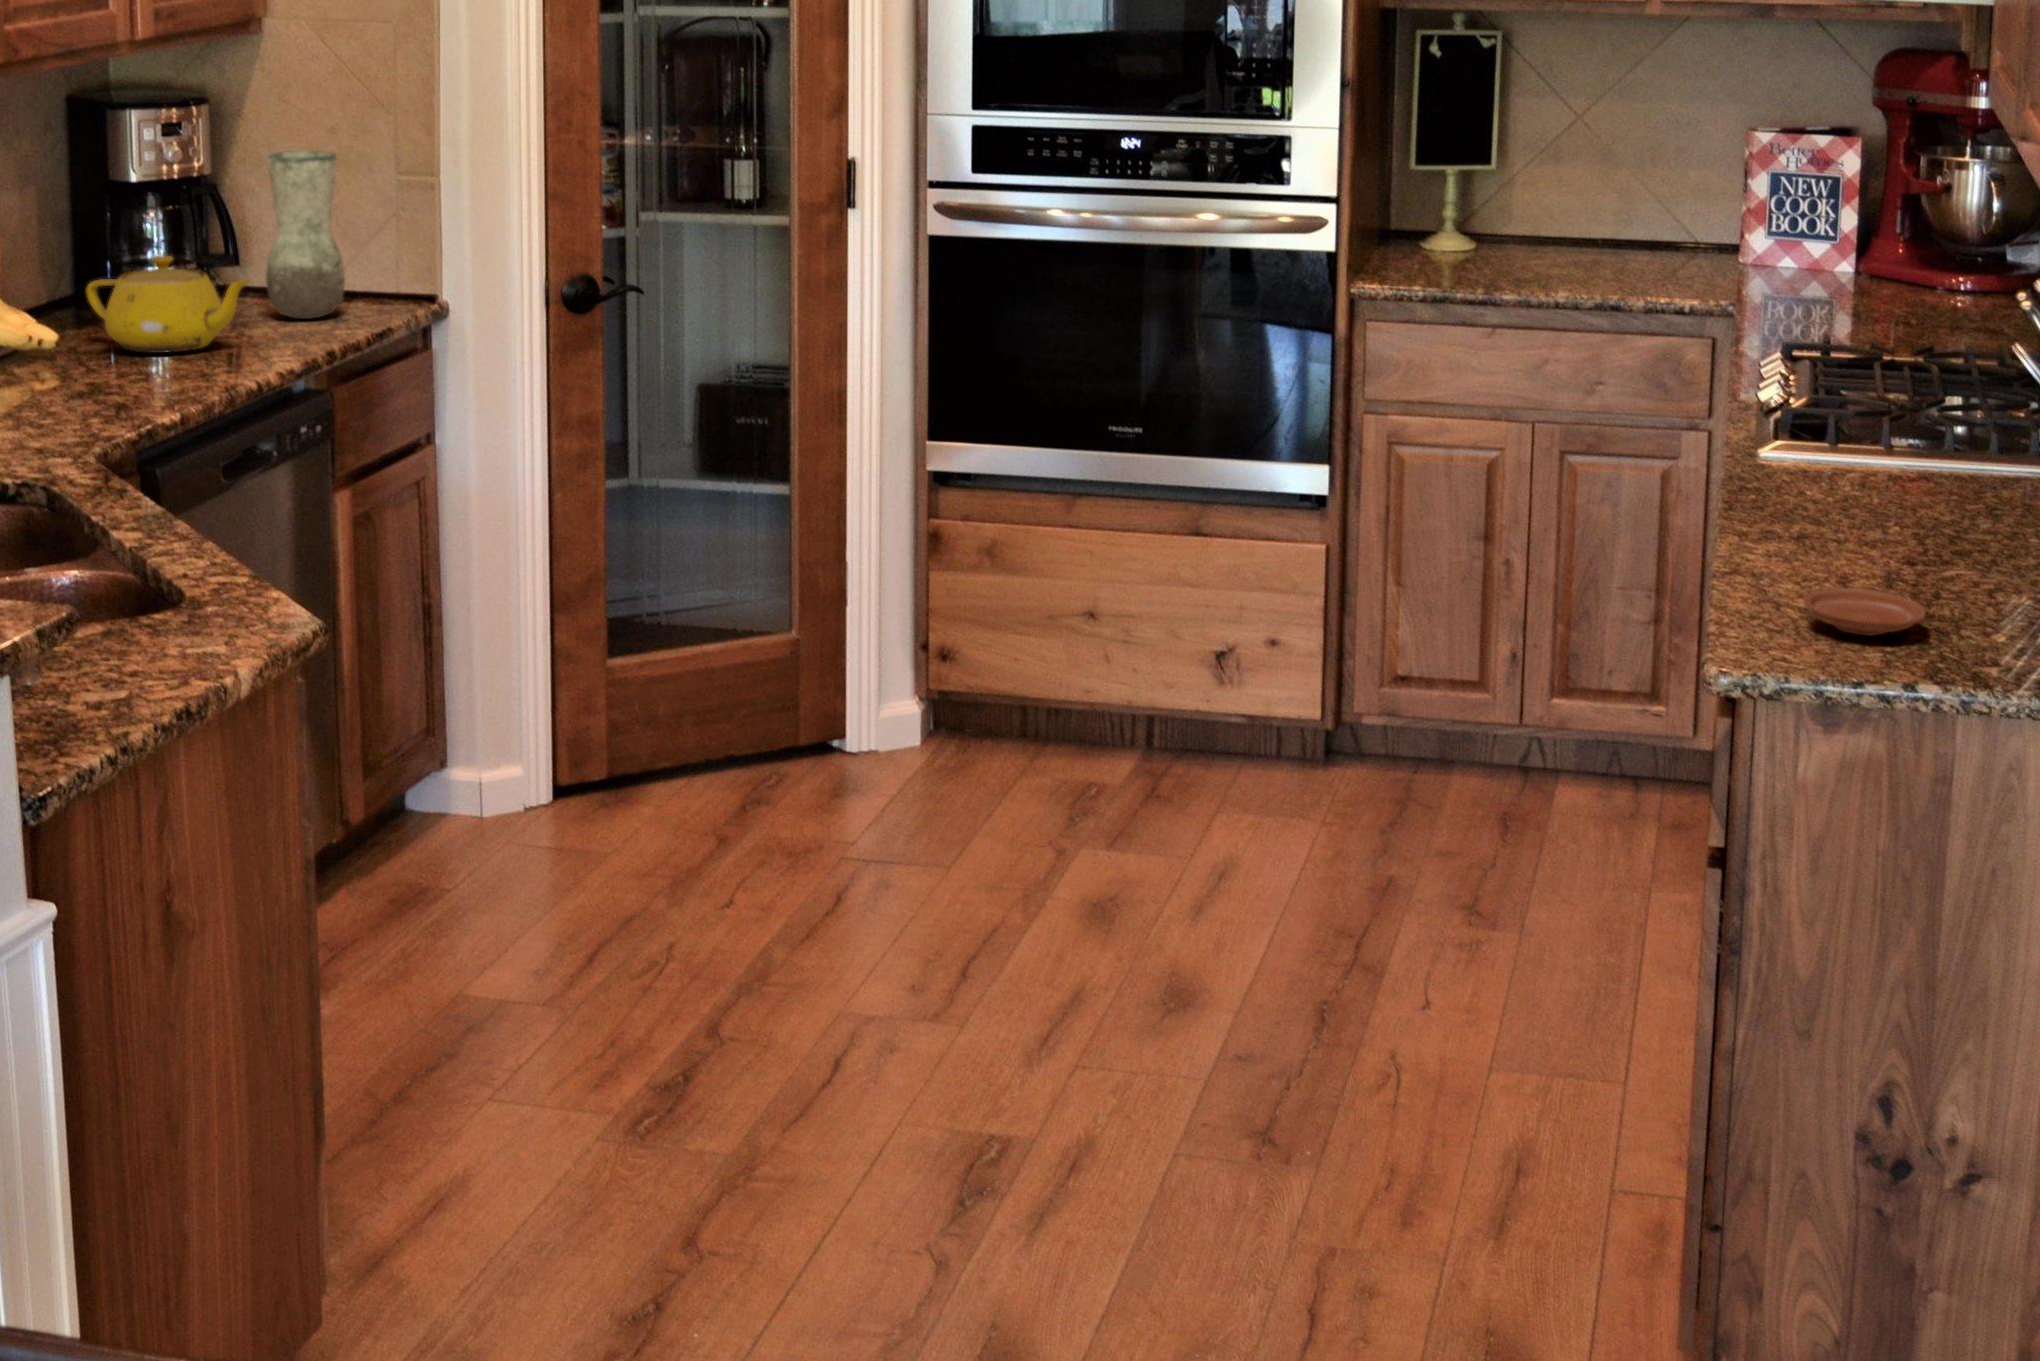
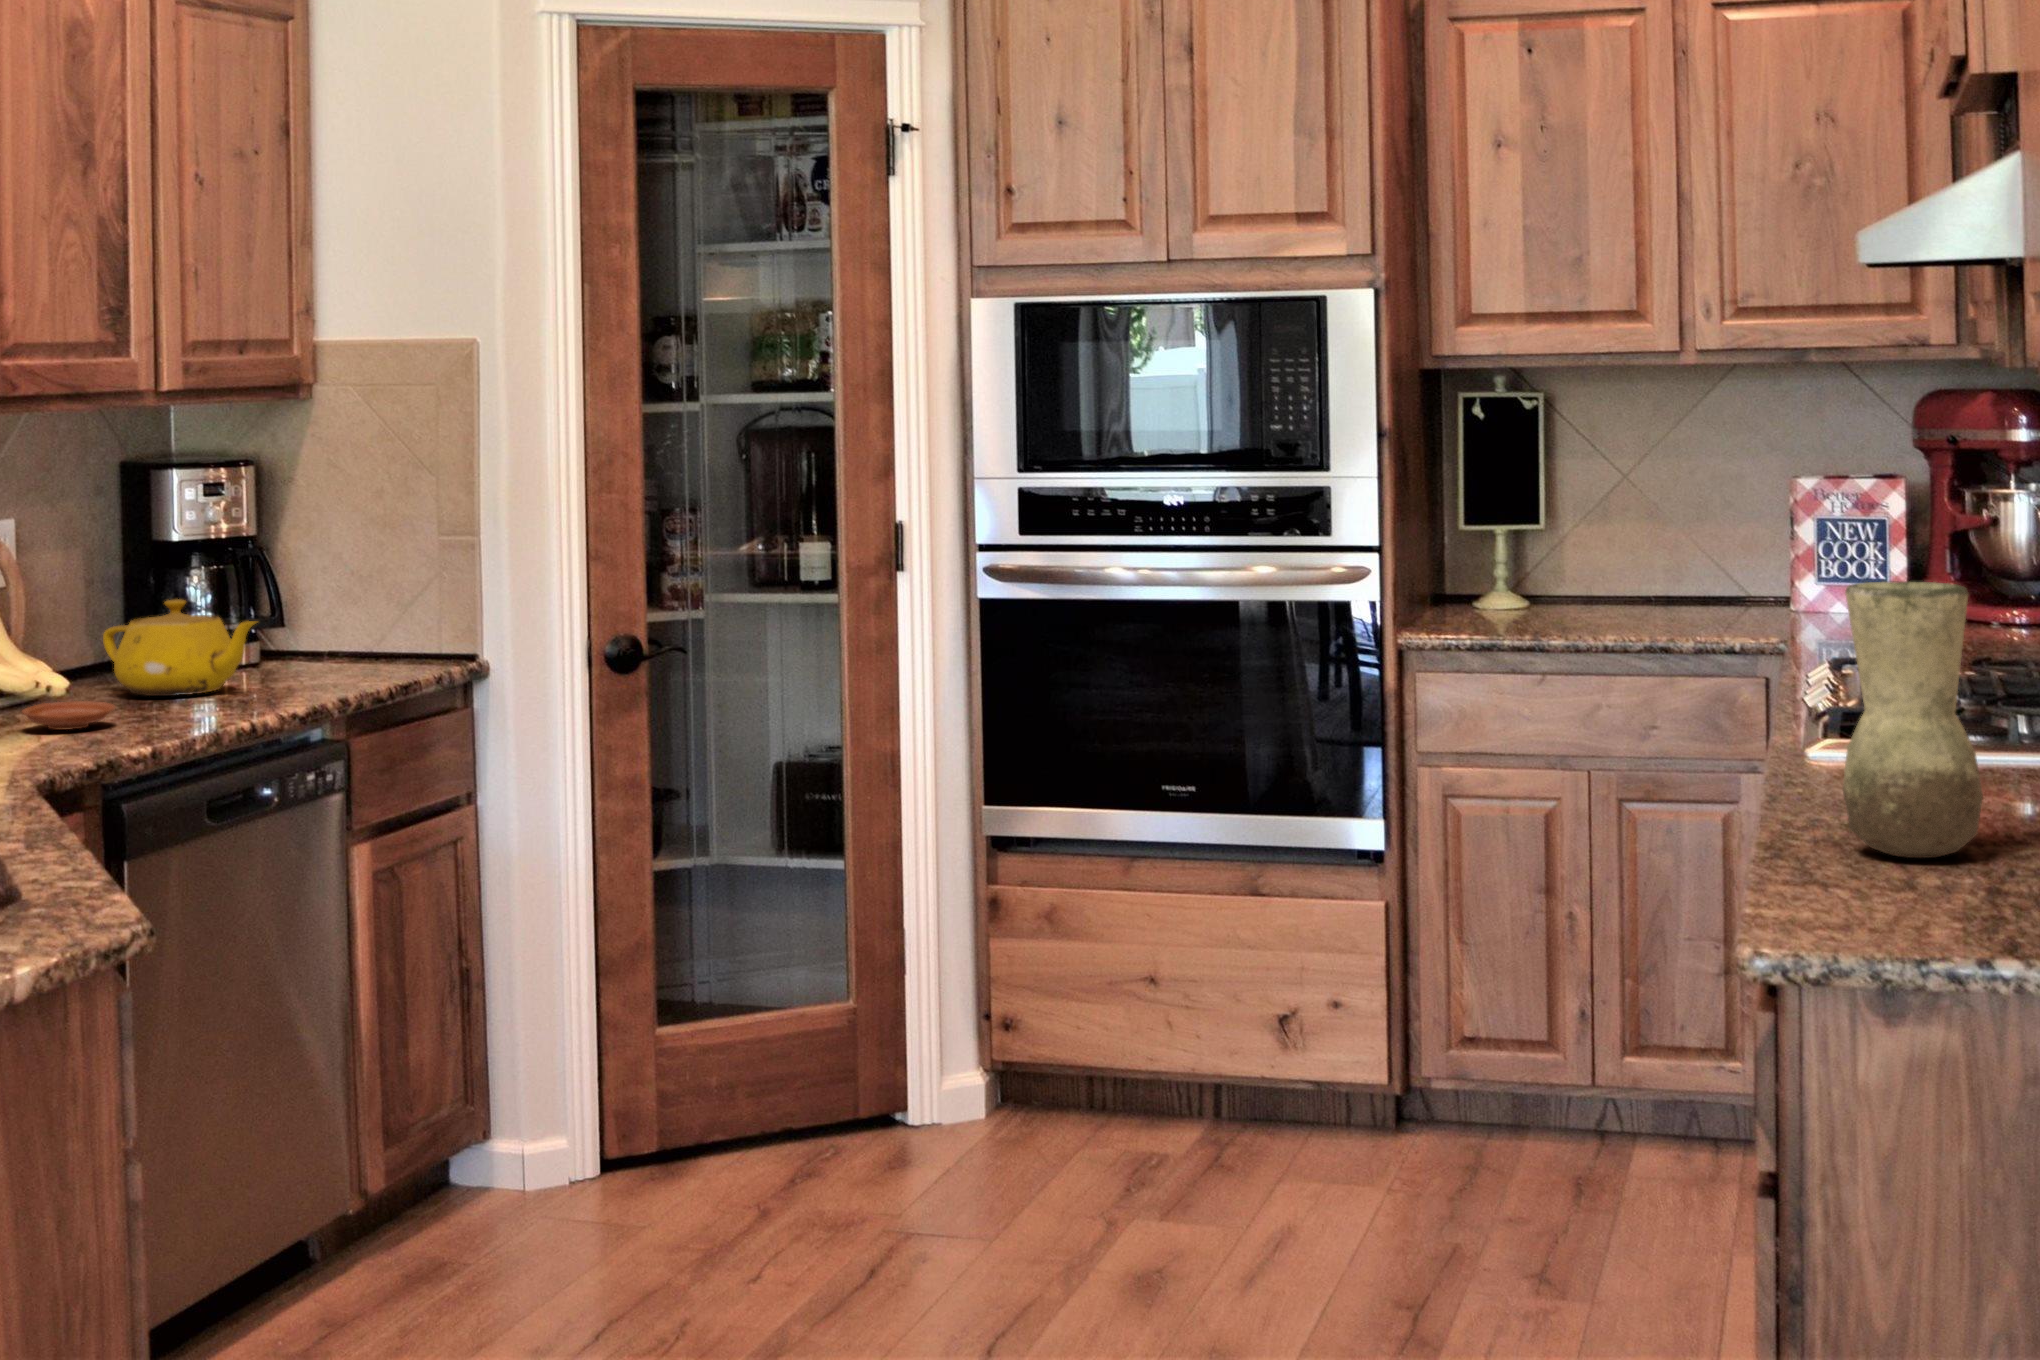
vase: present [266,151,345,319] -> present [1843,581,1983,858]
plate: present [1804,588,1926,636] -> present [22,701,115,730]

